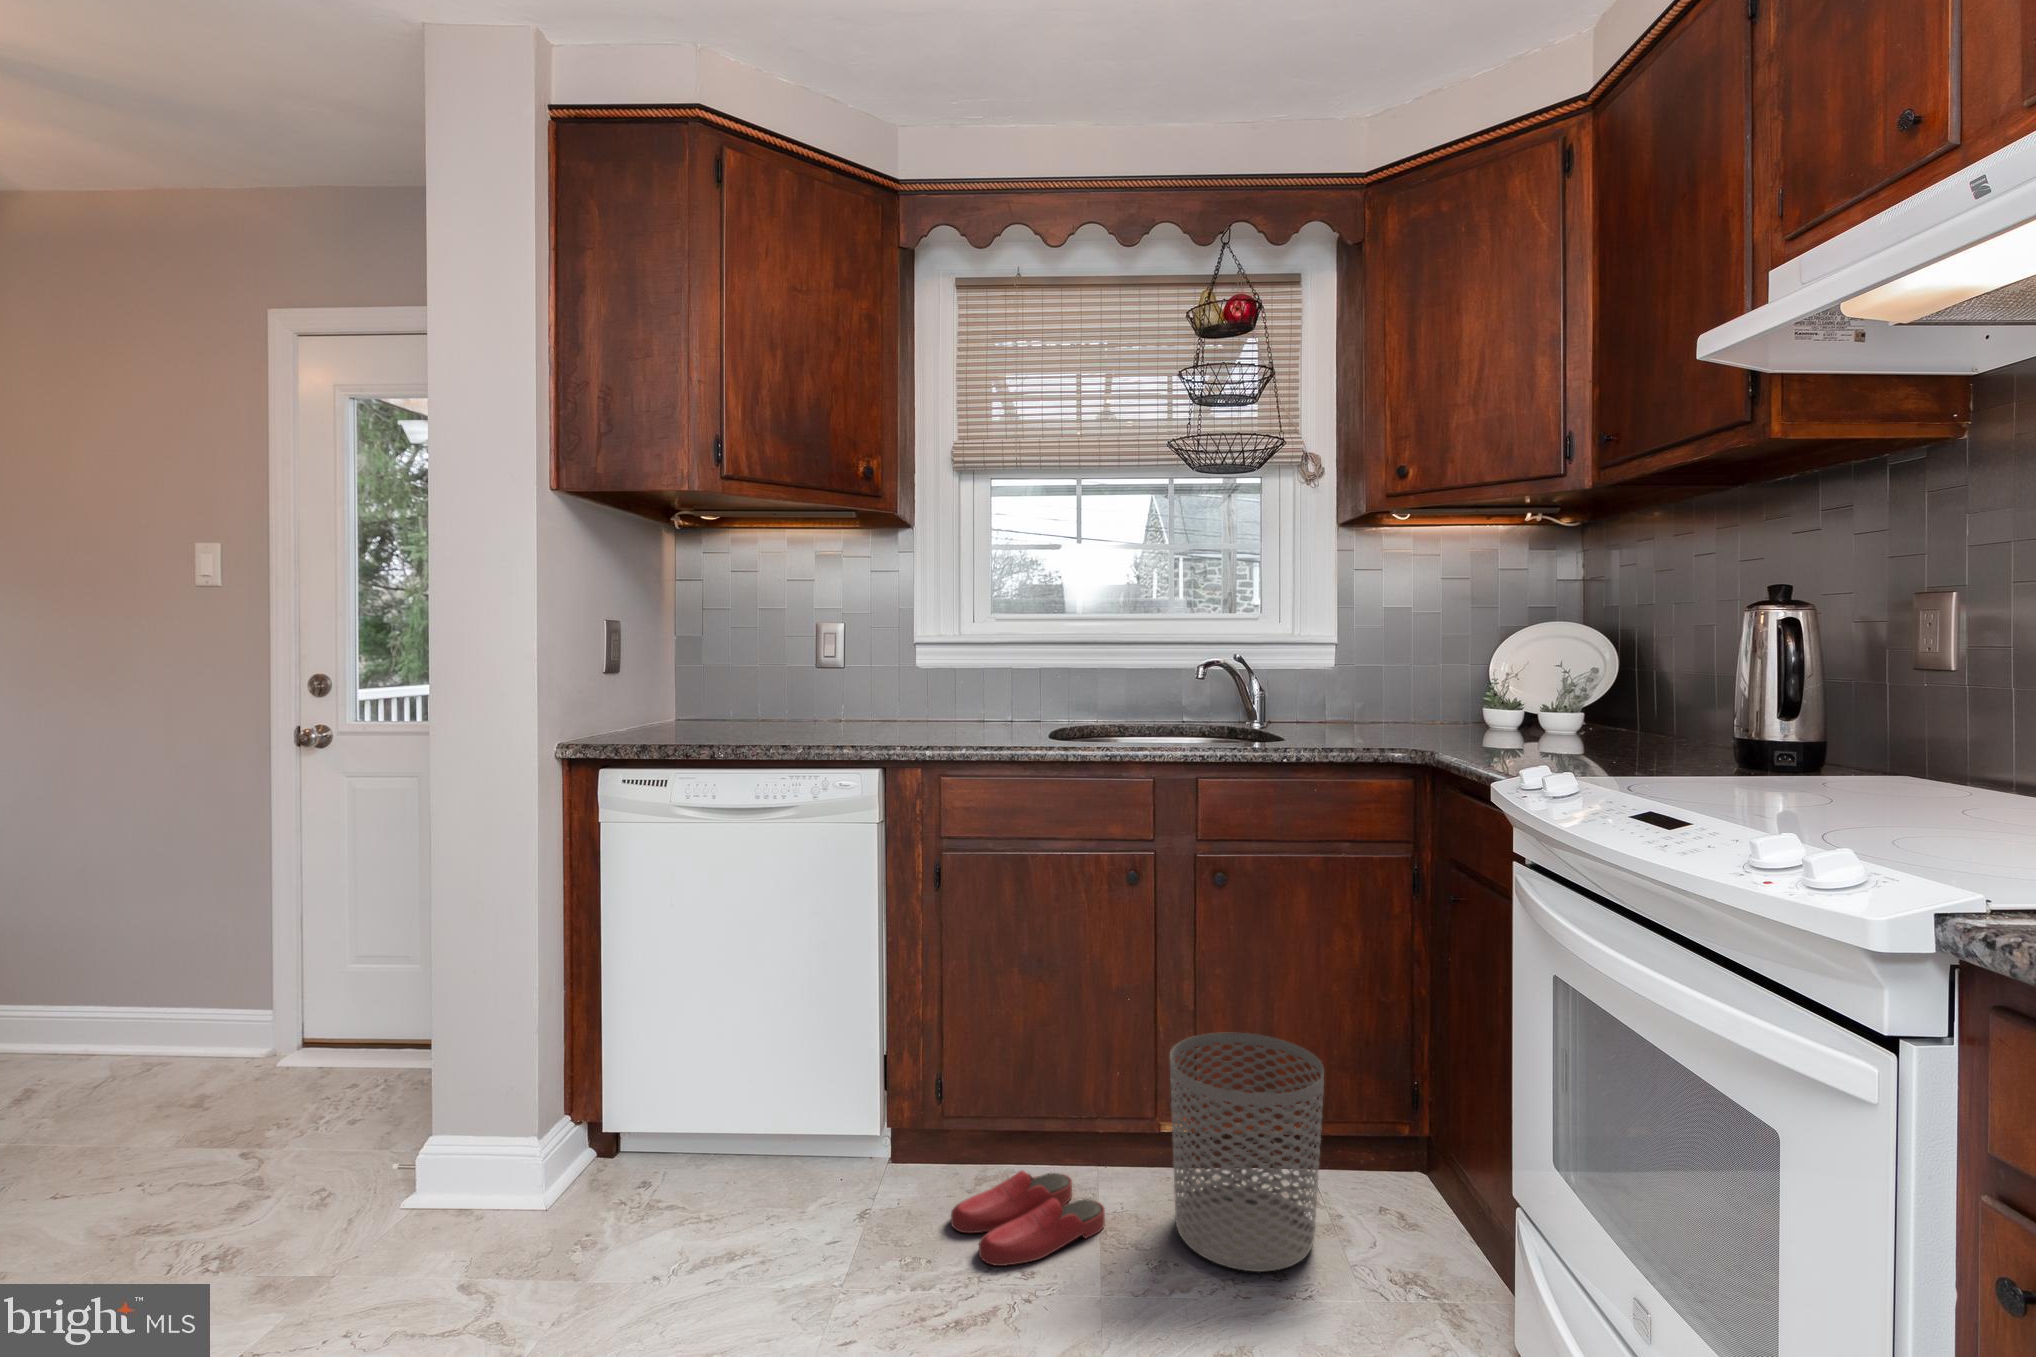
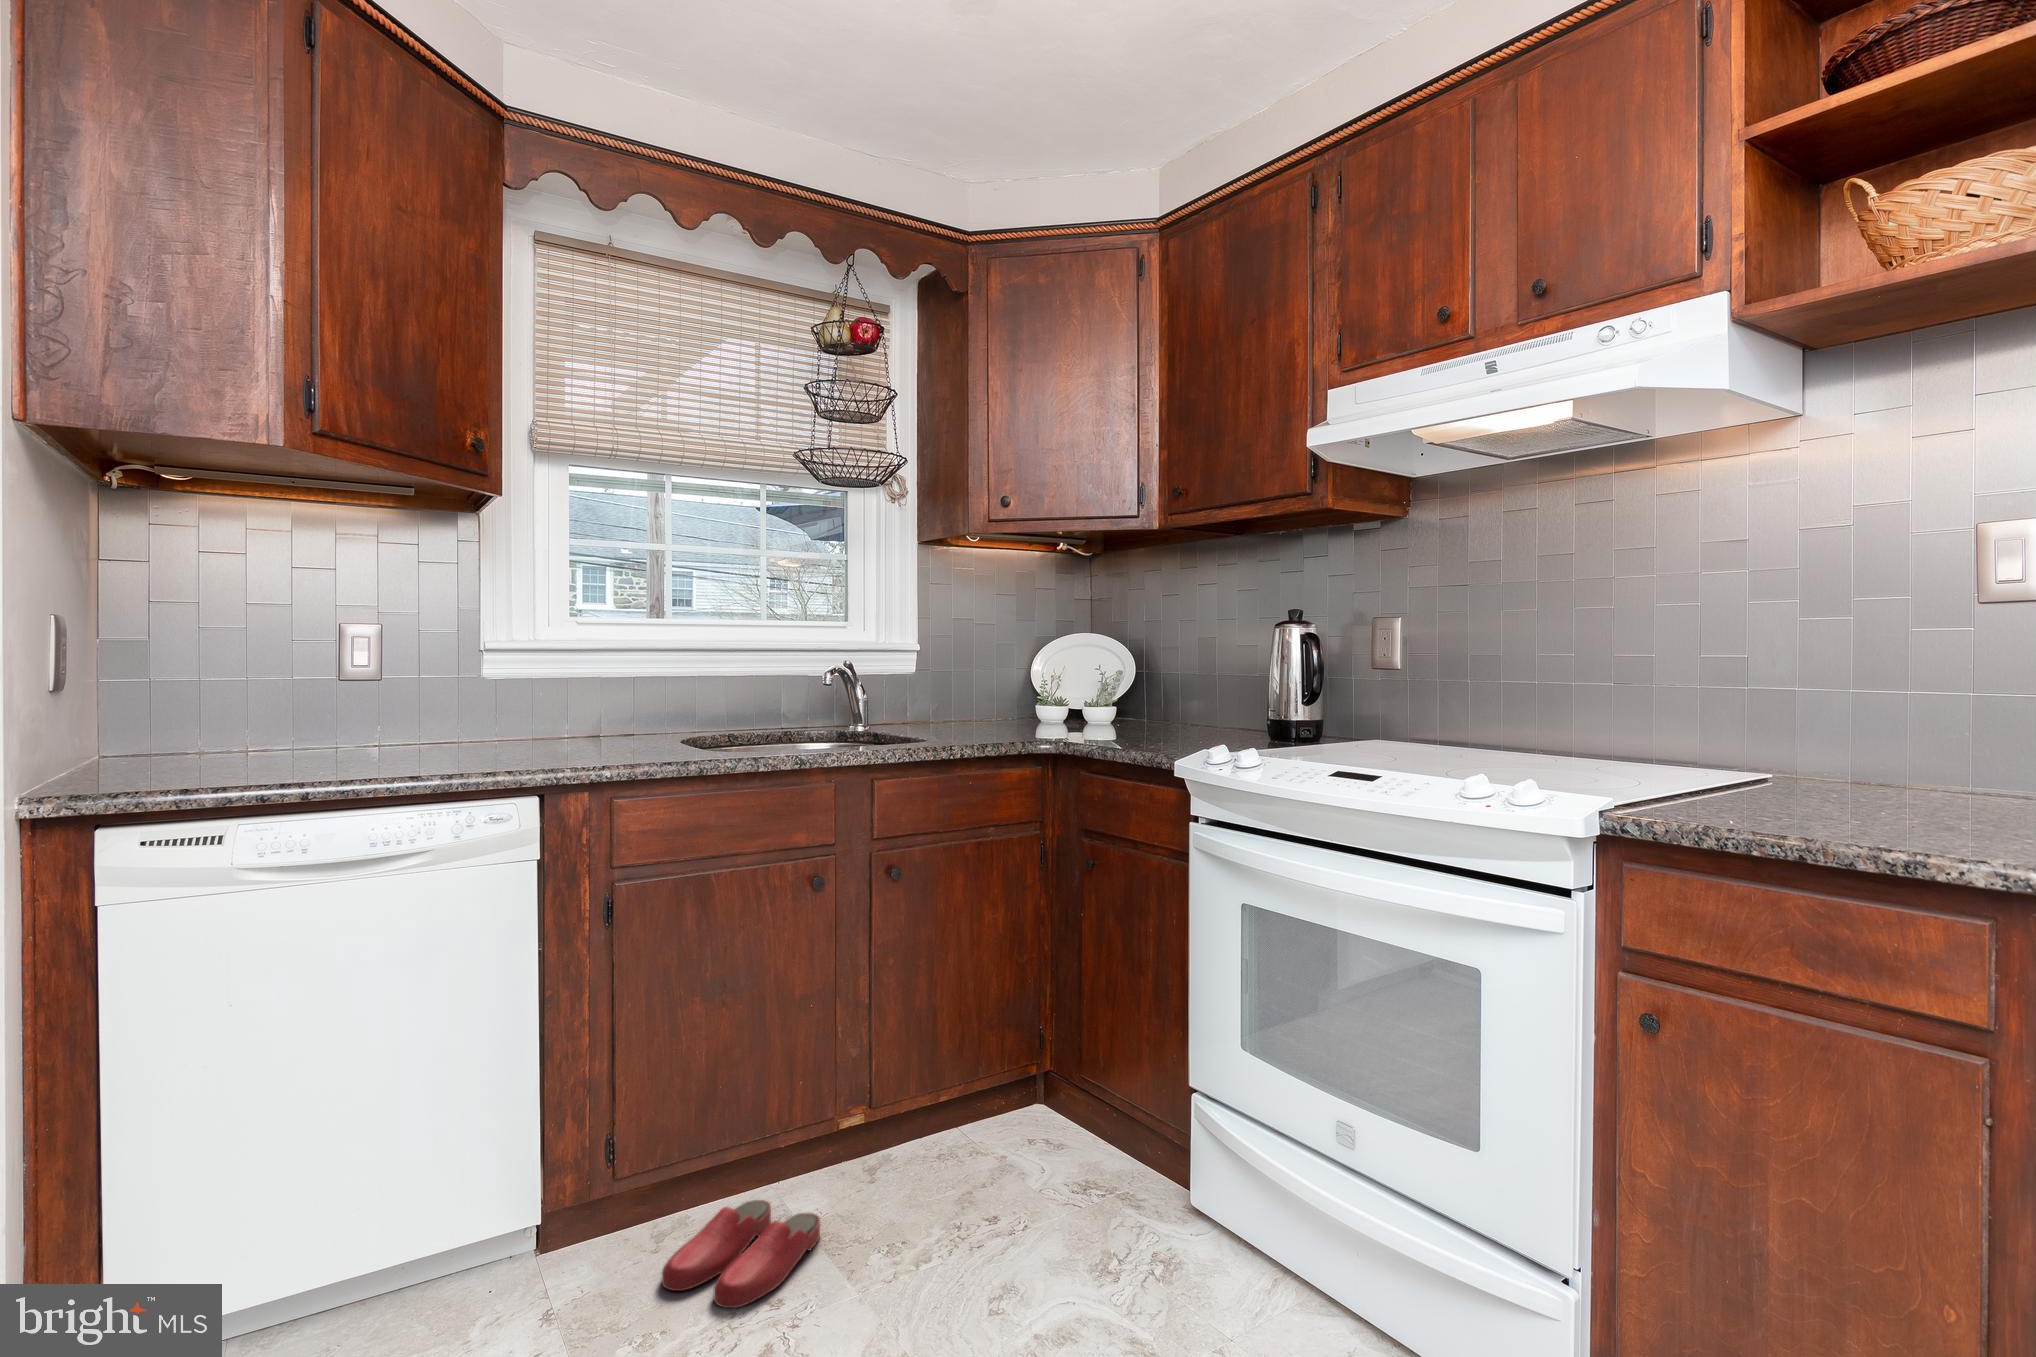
waste bin: present [1170,1033,1324,1272] -> none [874,1013,1013,1228]

